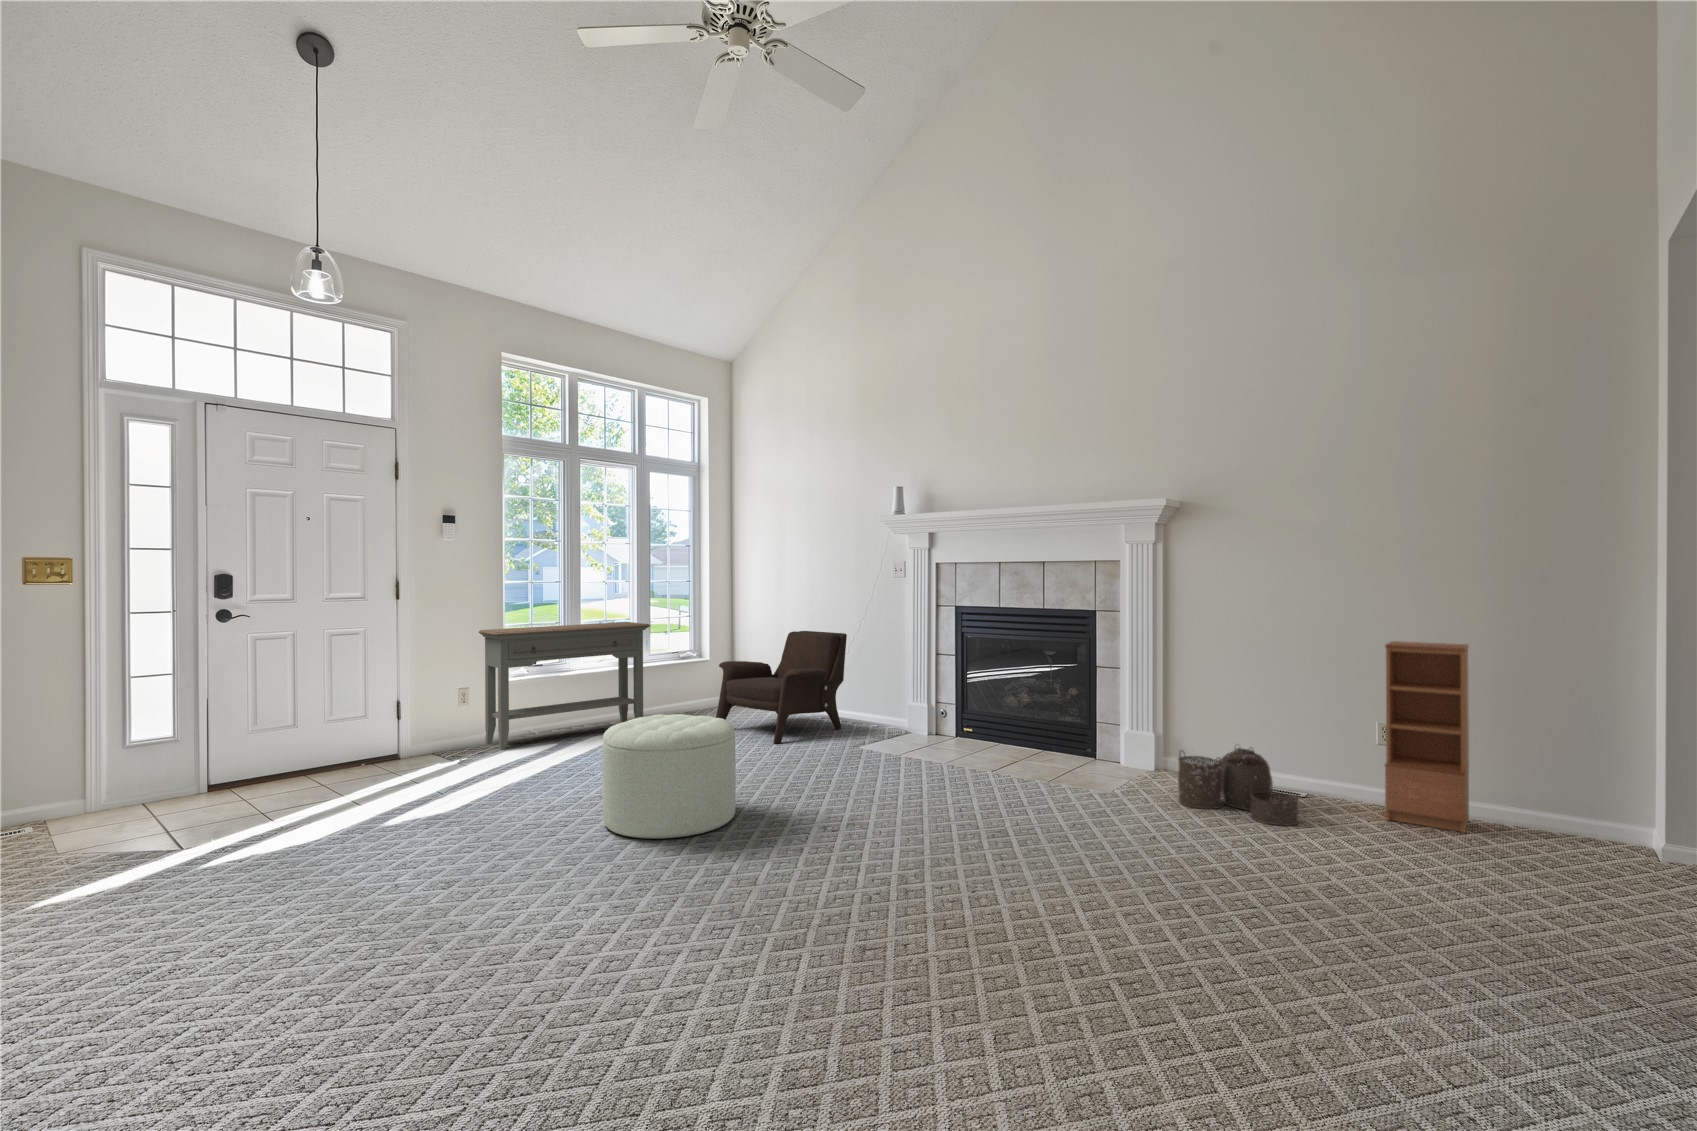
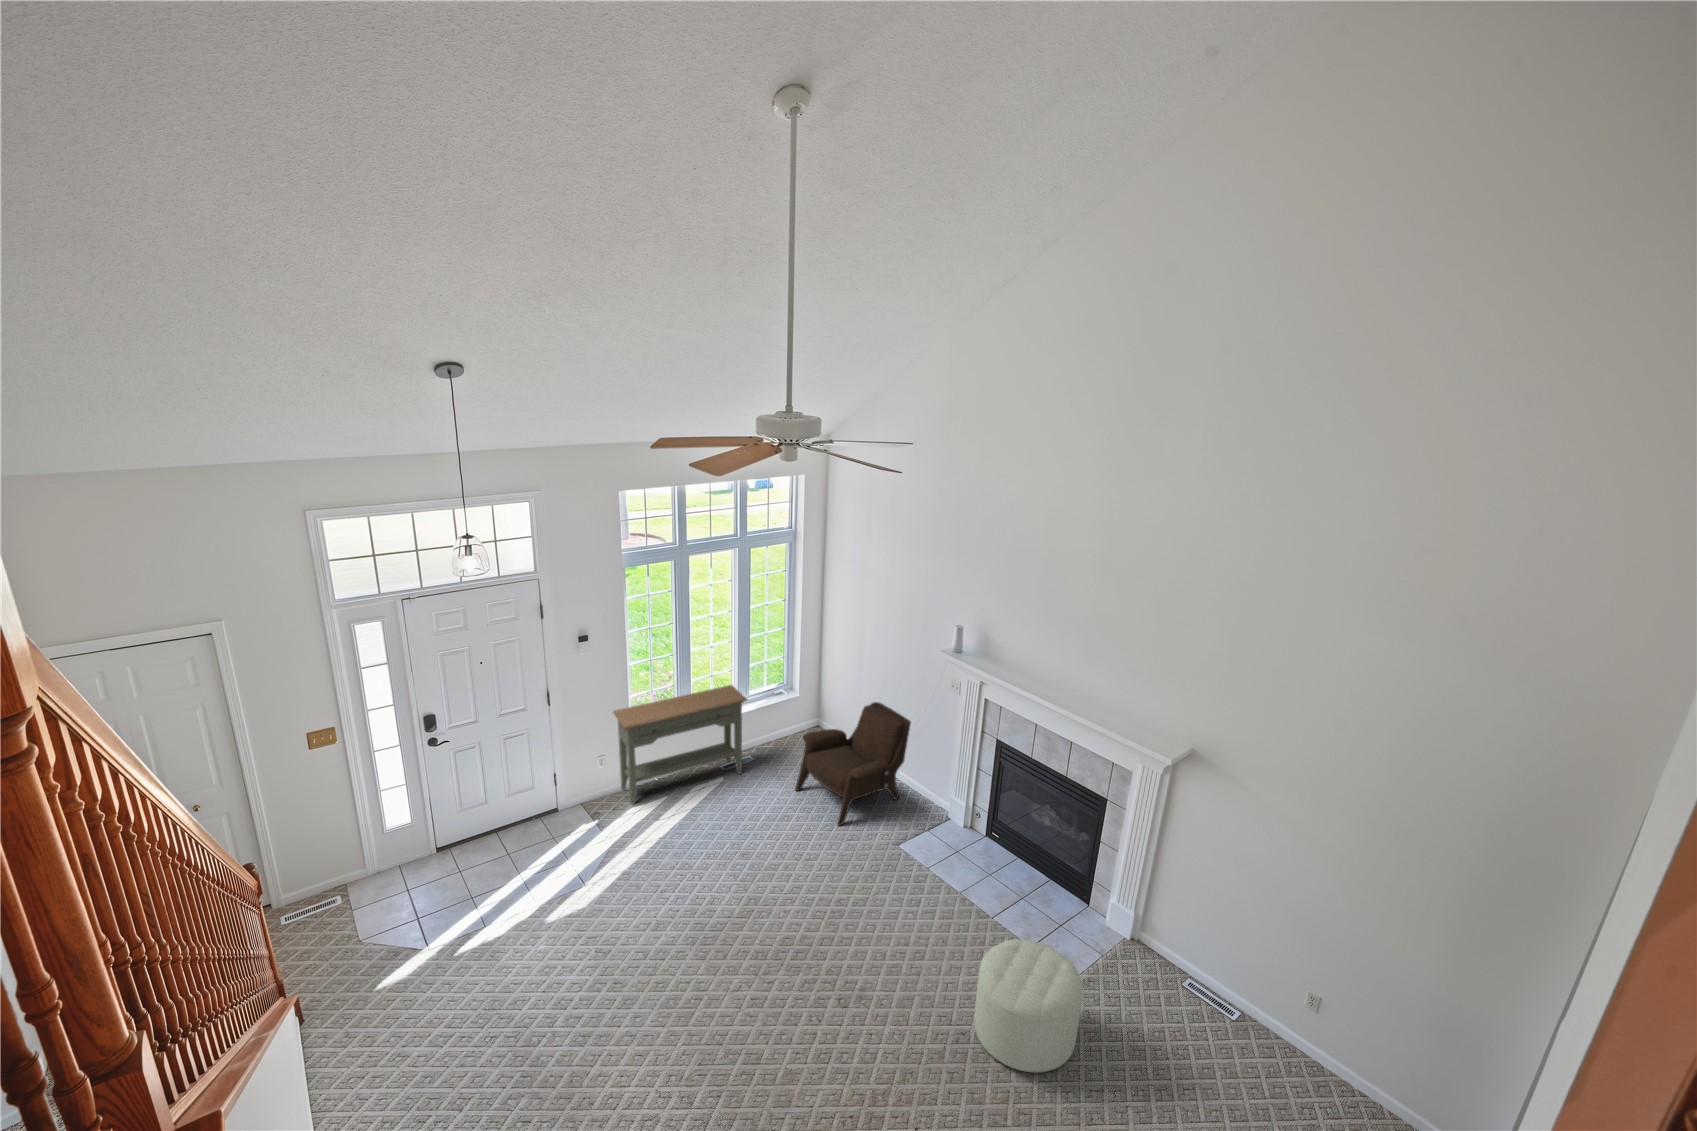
bookcase: present [1385,641,1469,833] -> none [1277,939,1381,1108]
ottoman: present [602,714,736,839] -> present [974,939,1083,1072]
woven basket: present [1178,747,1299,826] -> none [1123,957,1210,1066]

